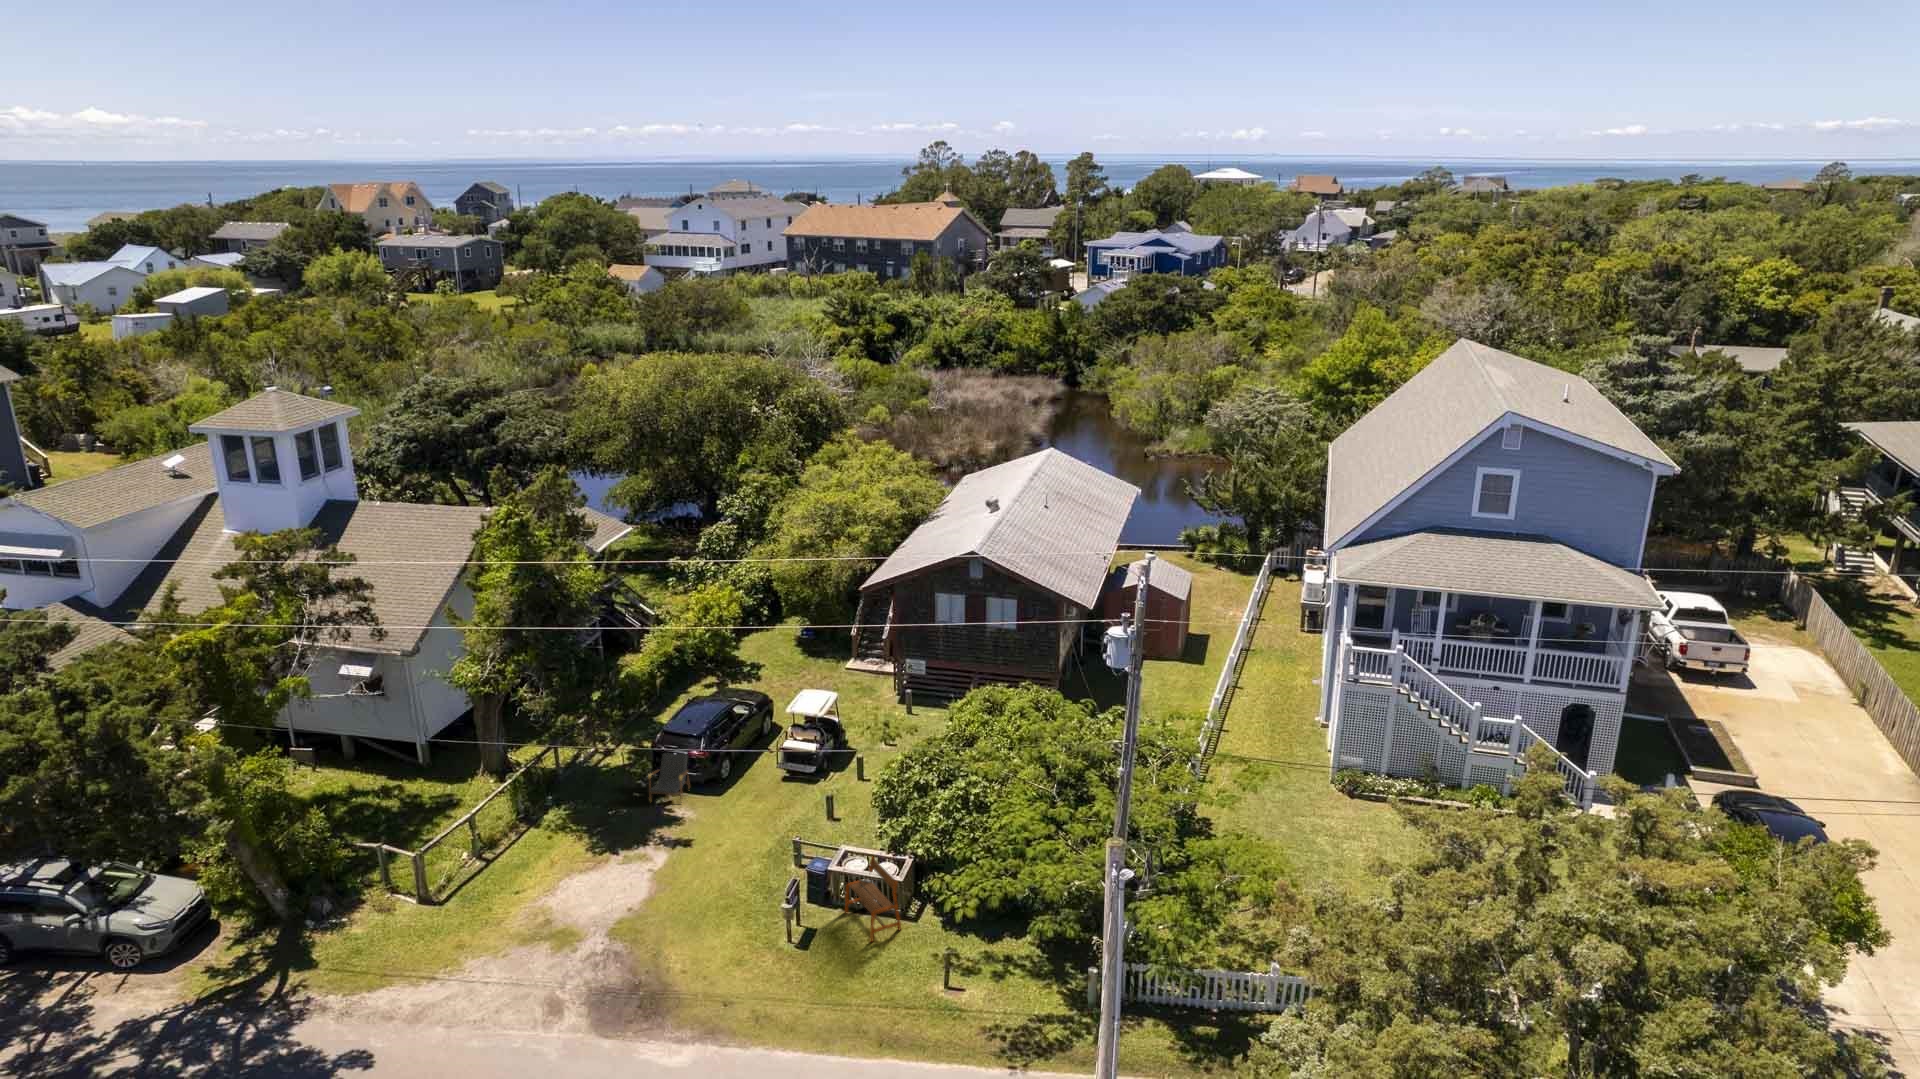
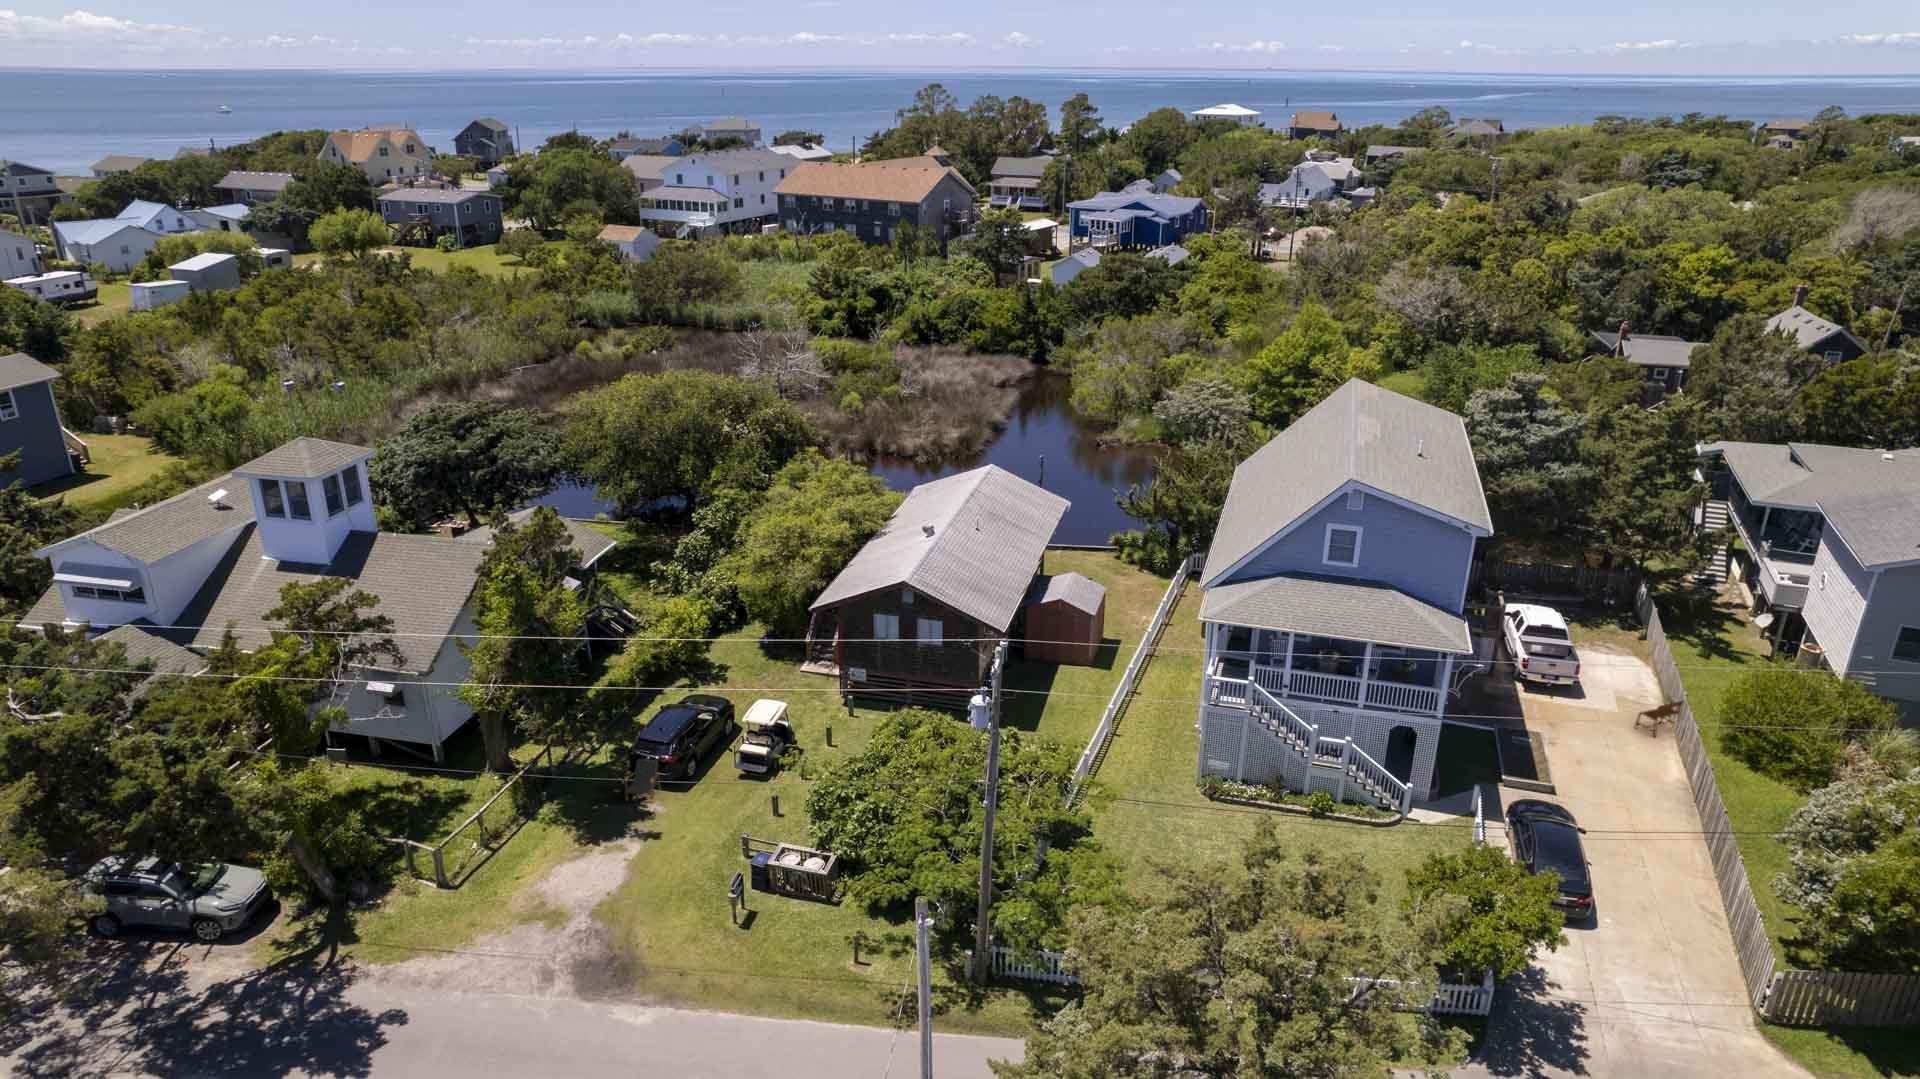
bench: present [845,857,901,942] -> present [1635,701,1684,737]

